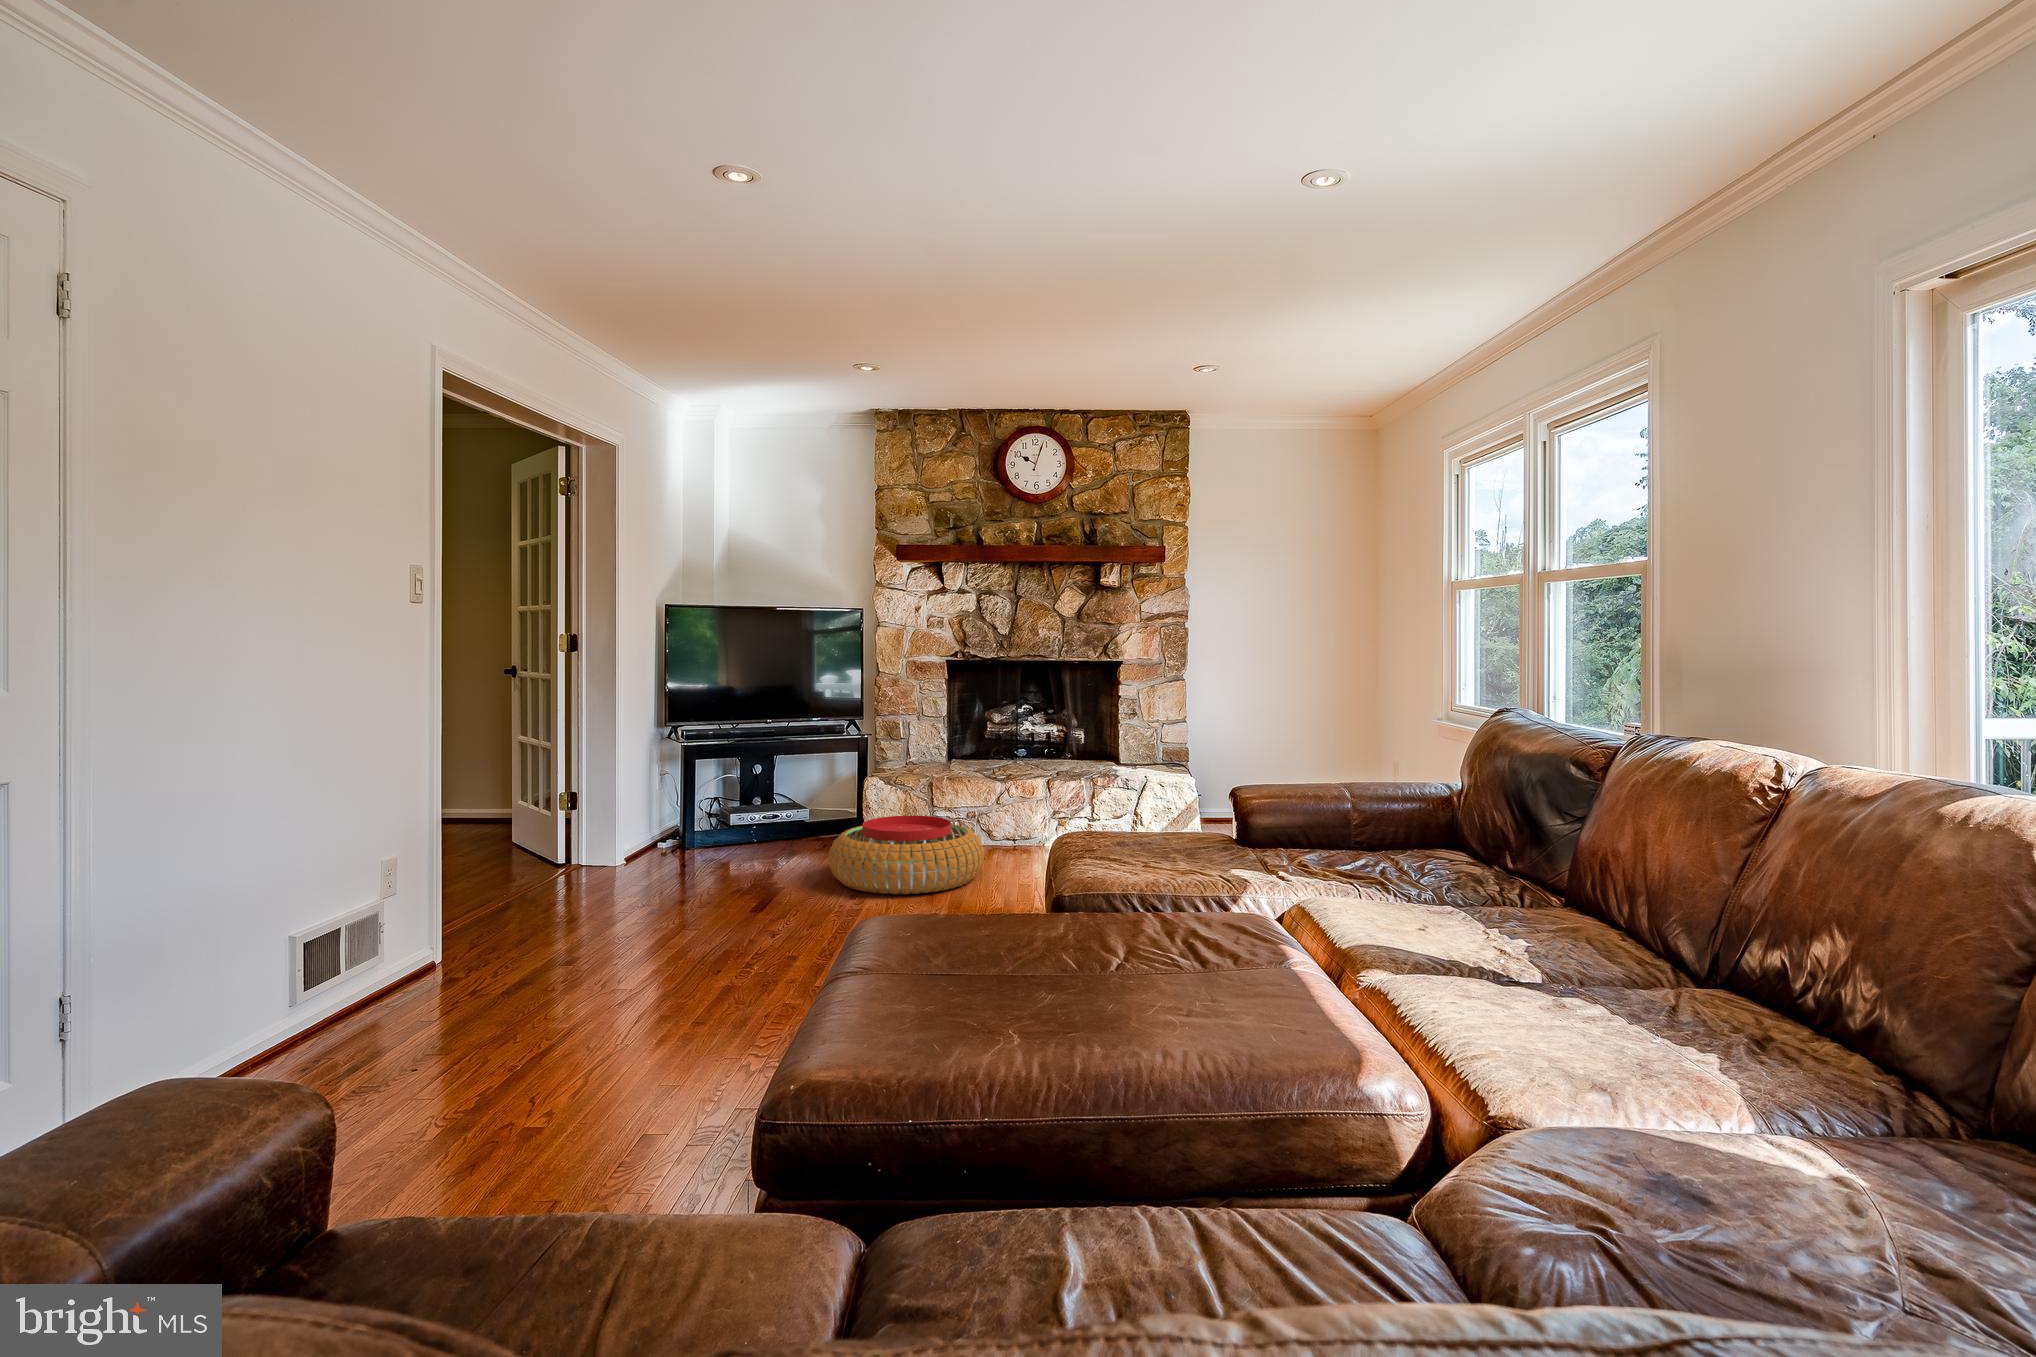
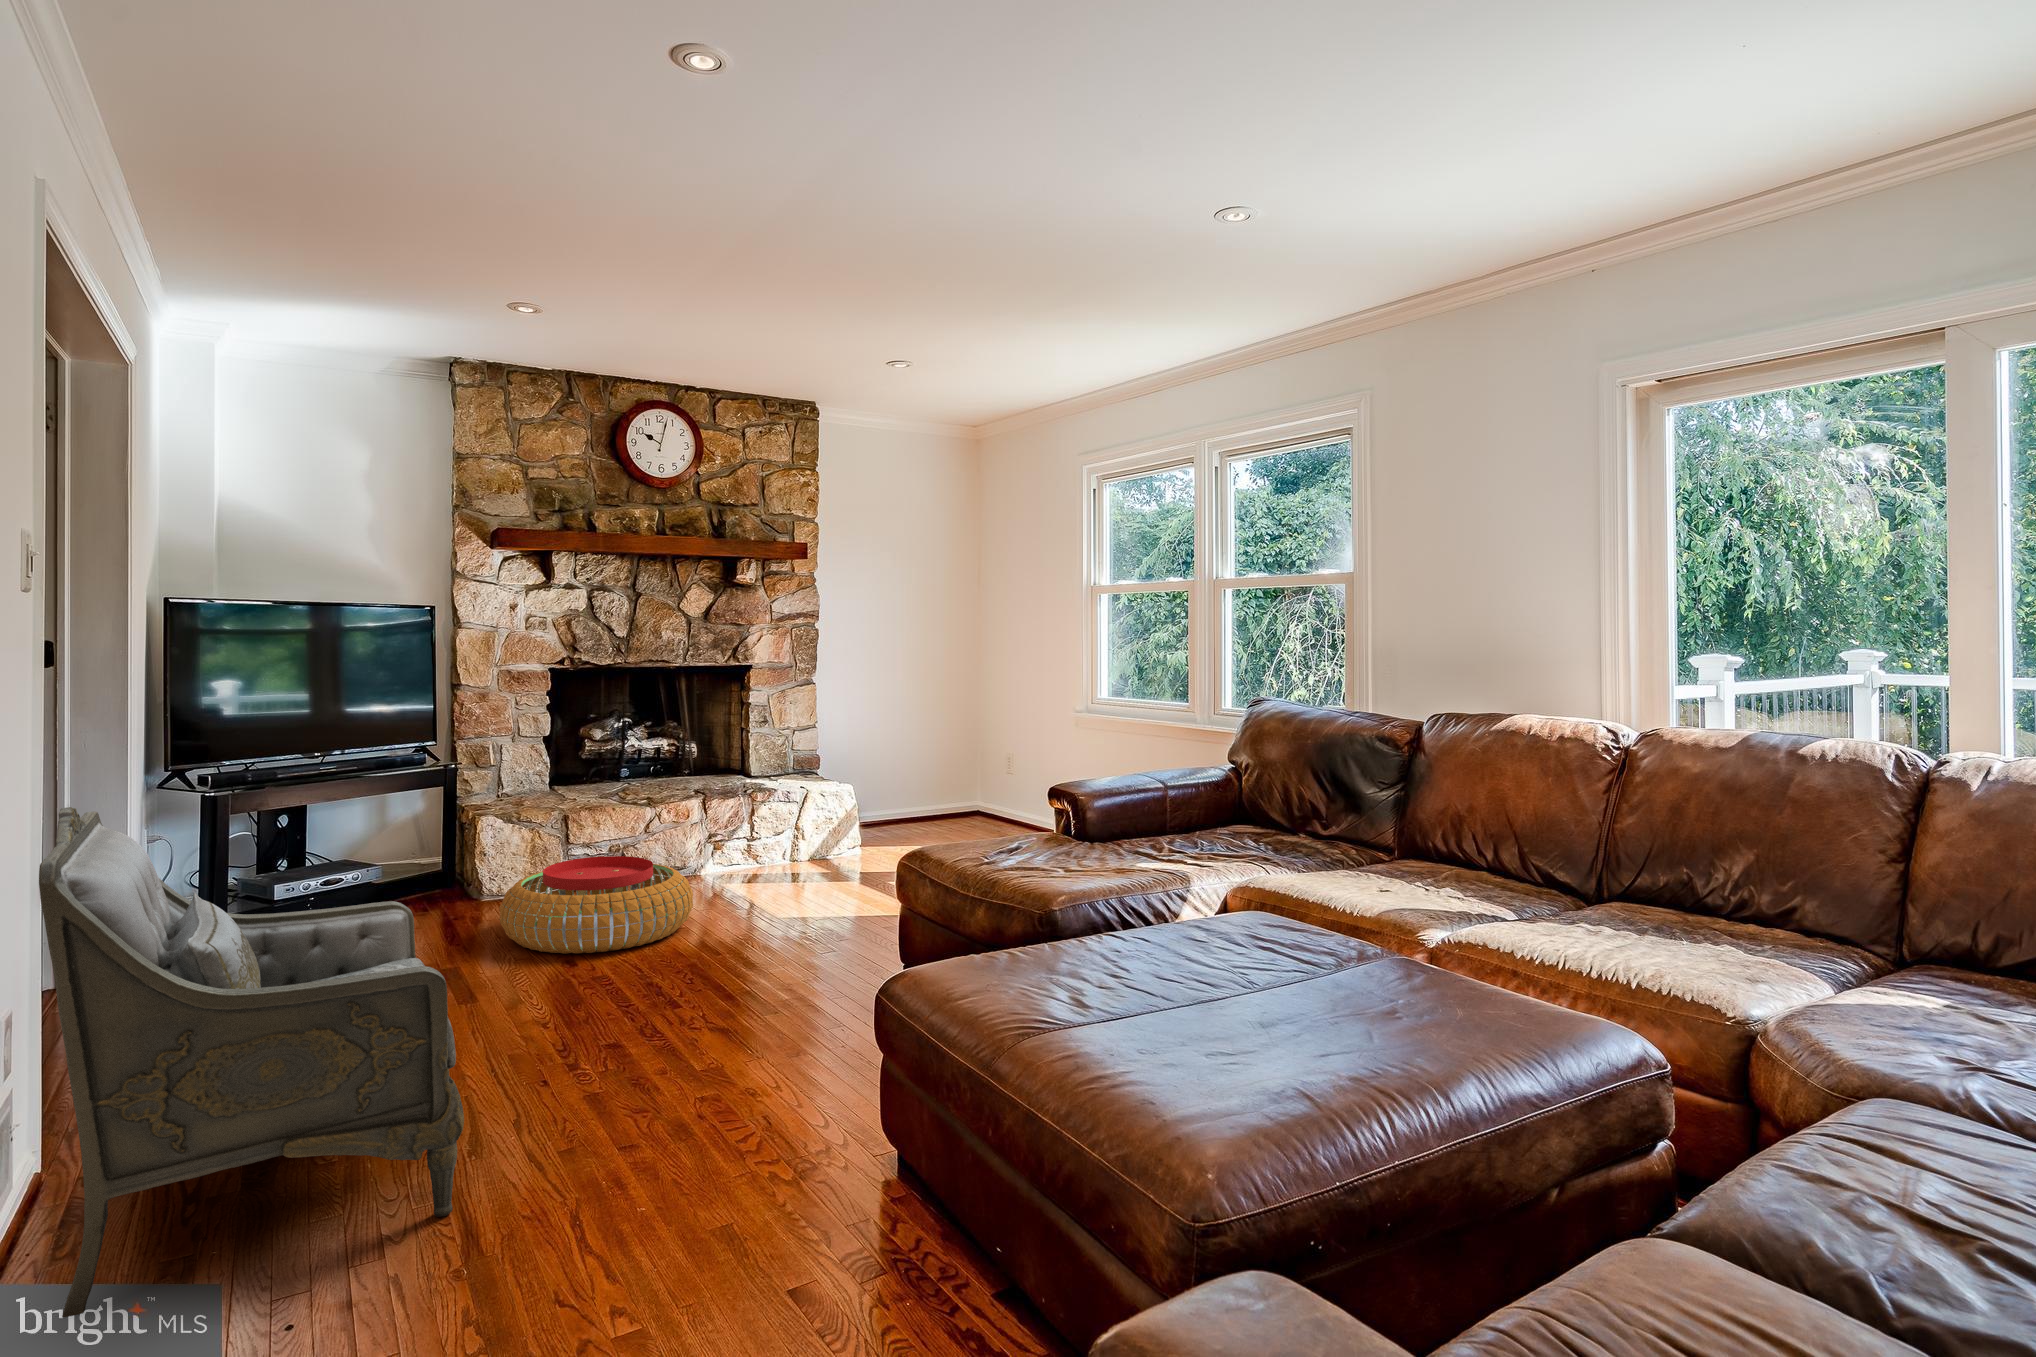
armchair: none [279,718,627,1056] -> present [39,807,464,1317]

